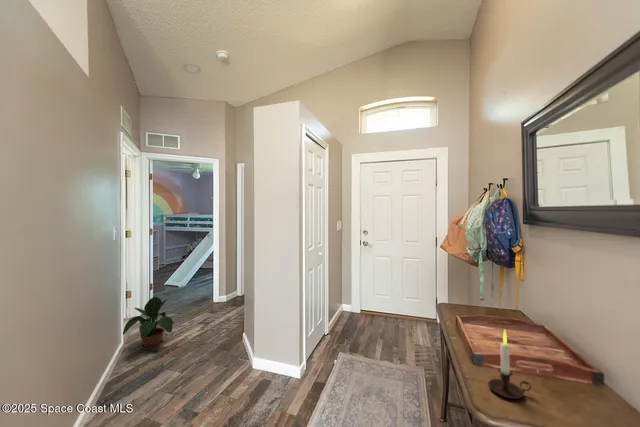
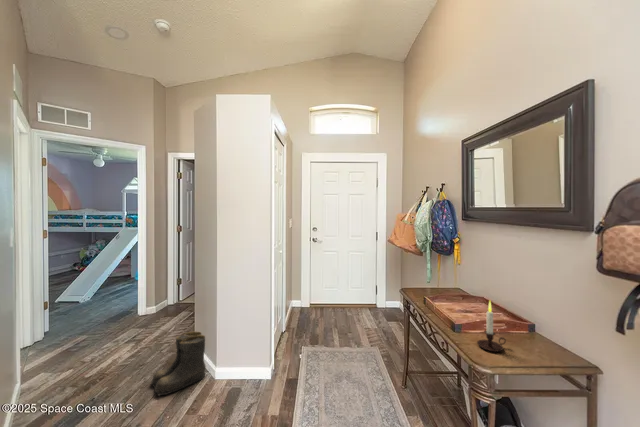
potted plant: present [123,297,174,350] -> none [25,316,100,385]
boots: none [202,322,247,374] -> present [151,332,206,396]

